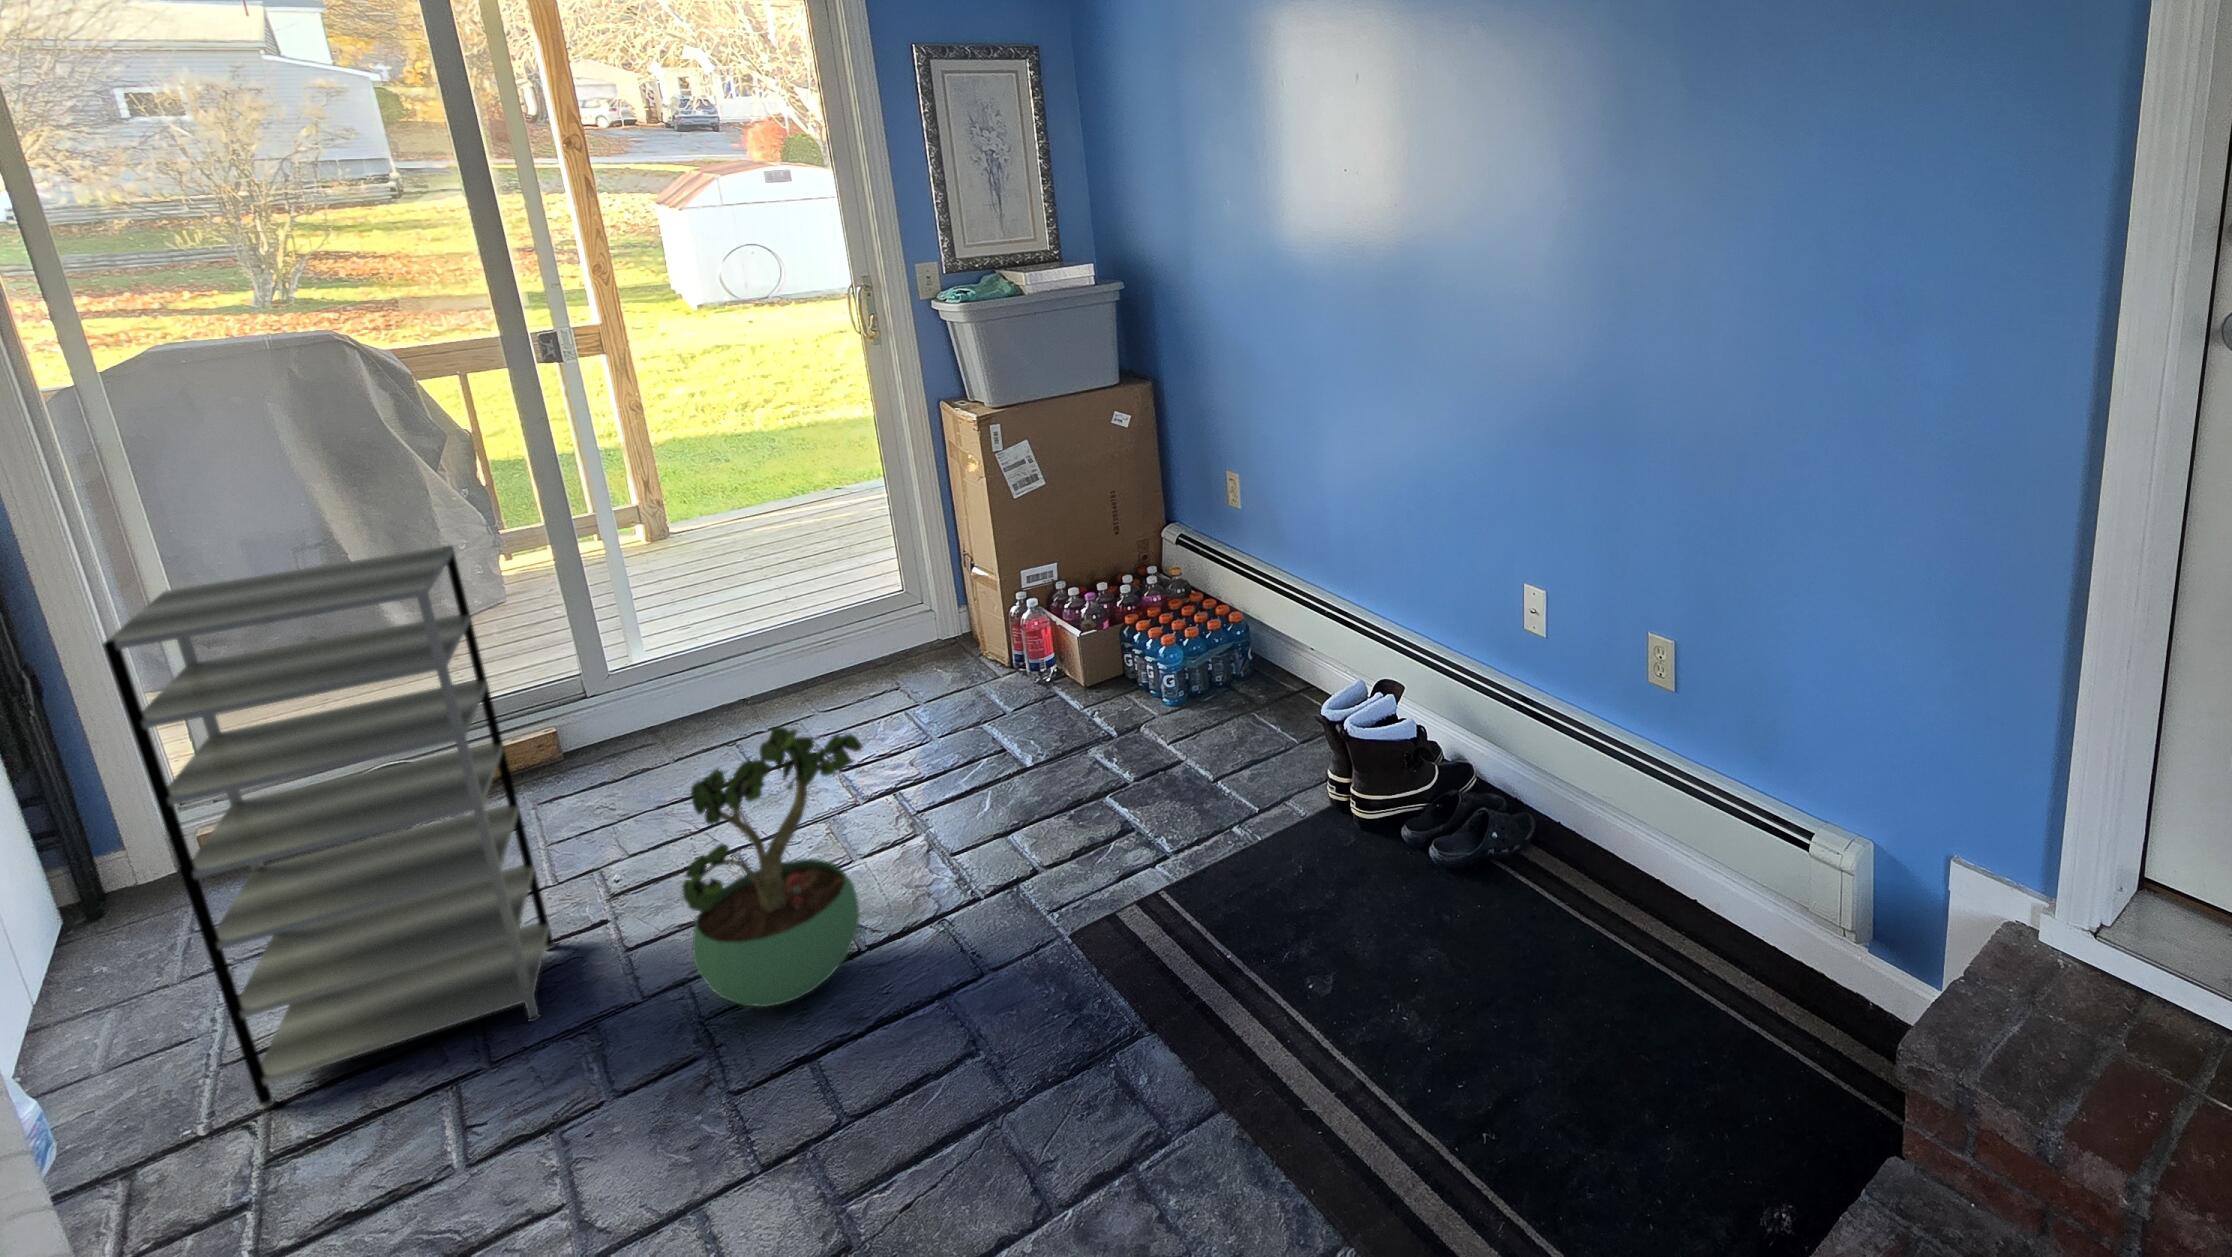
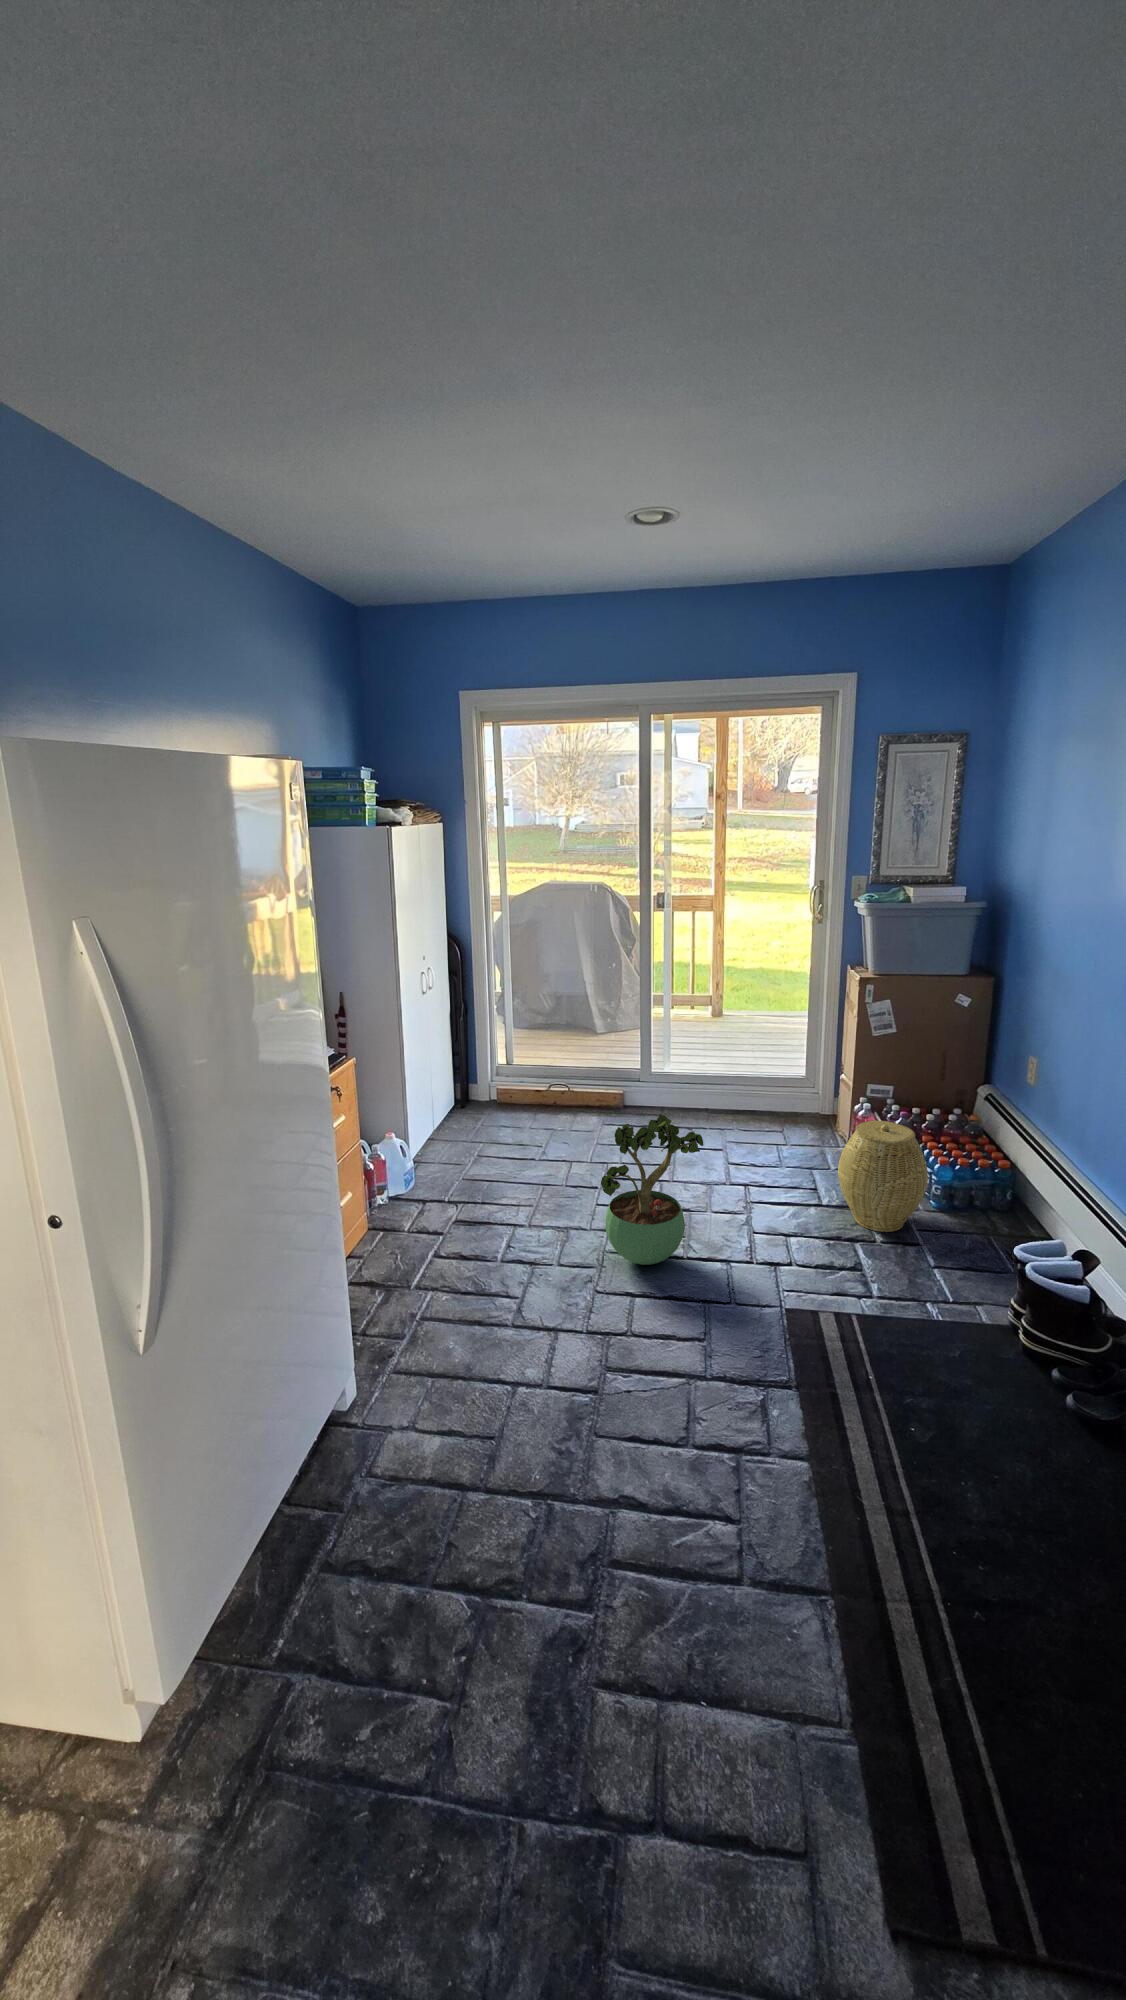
shelving unit: present [103,546,555,1109] -> none [454,977,576,1218]
woven basket: none [1044,609,1169,769] -> present [838,1121,928,1232]

